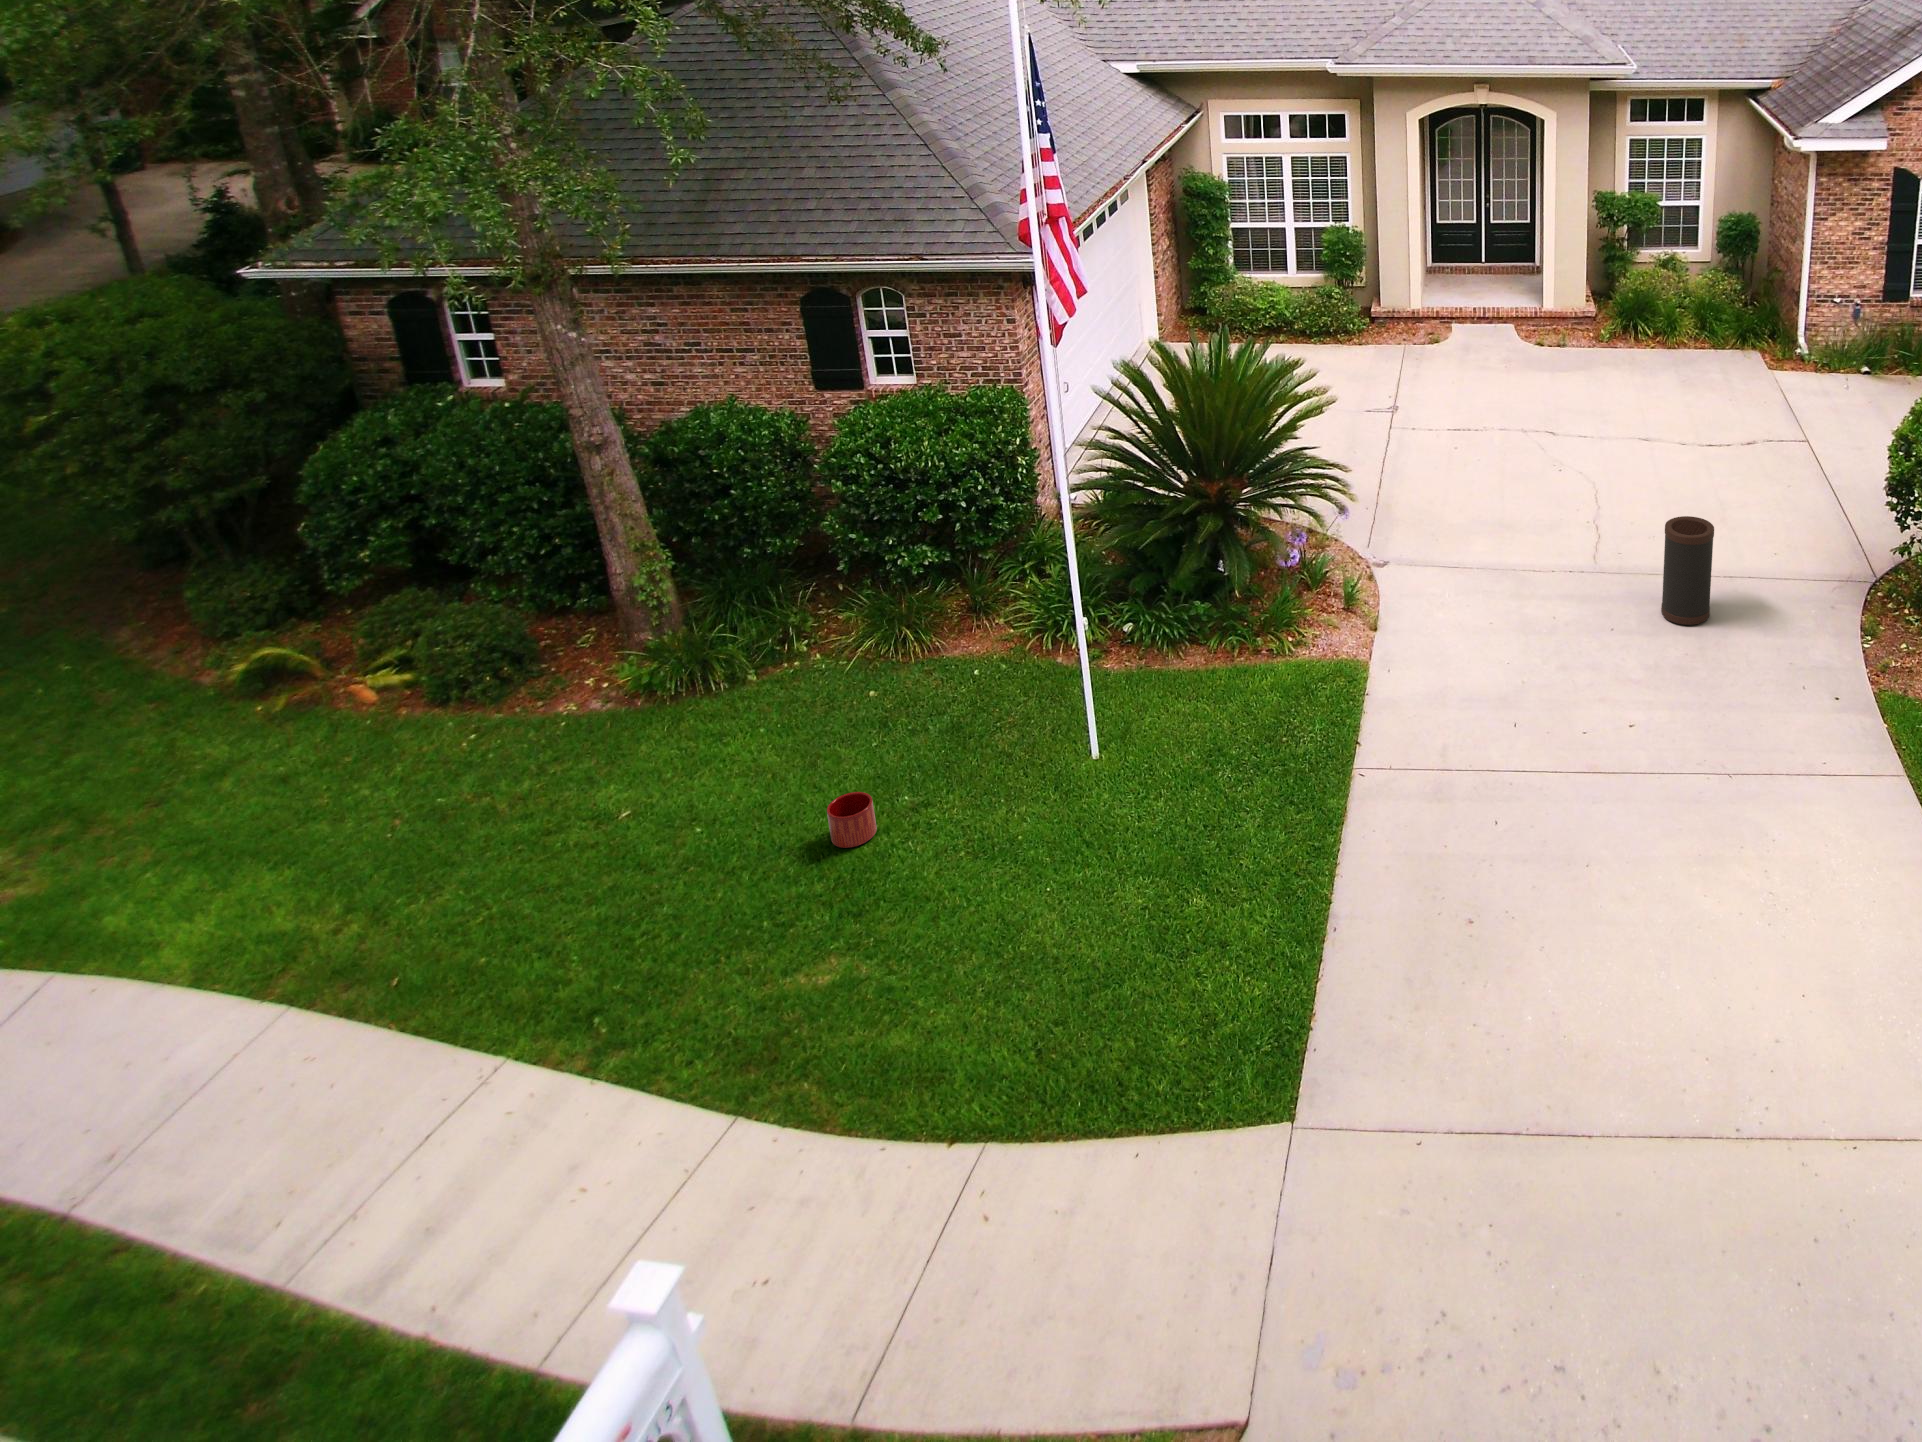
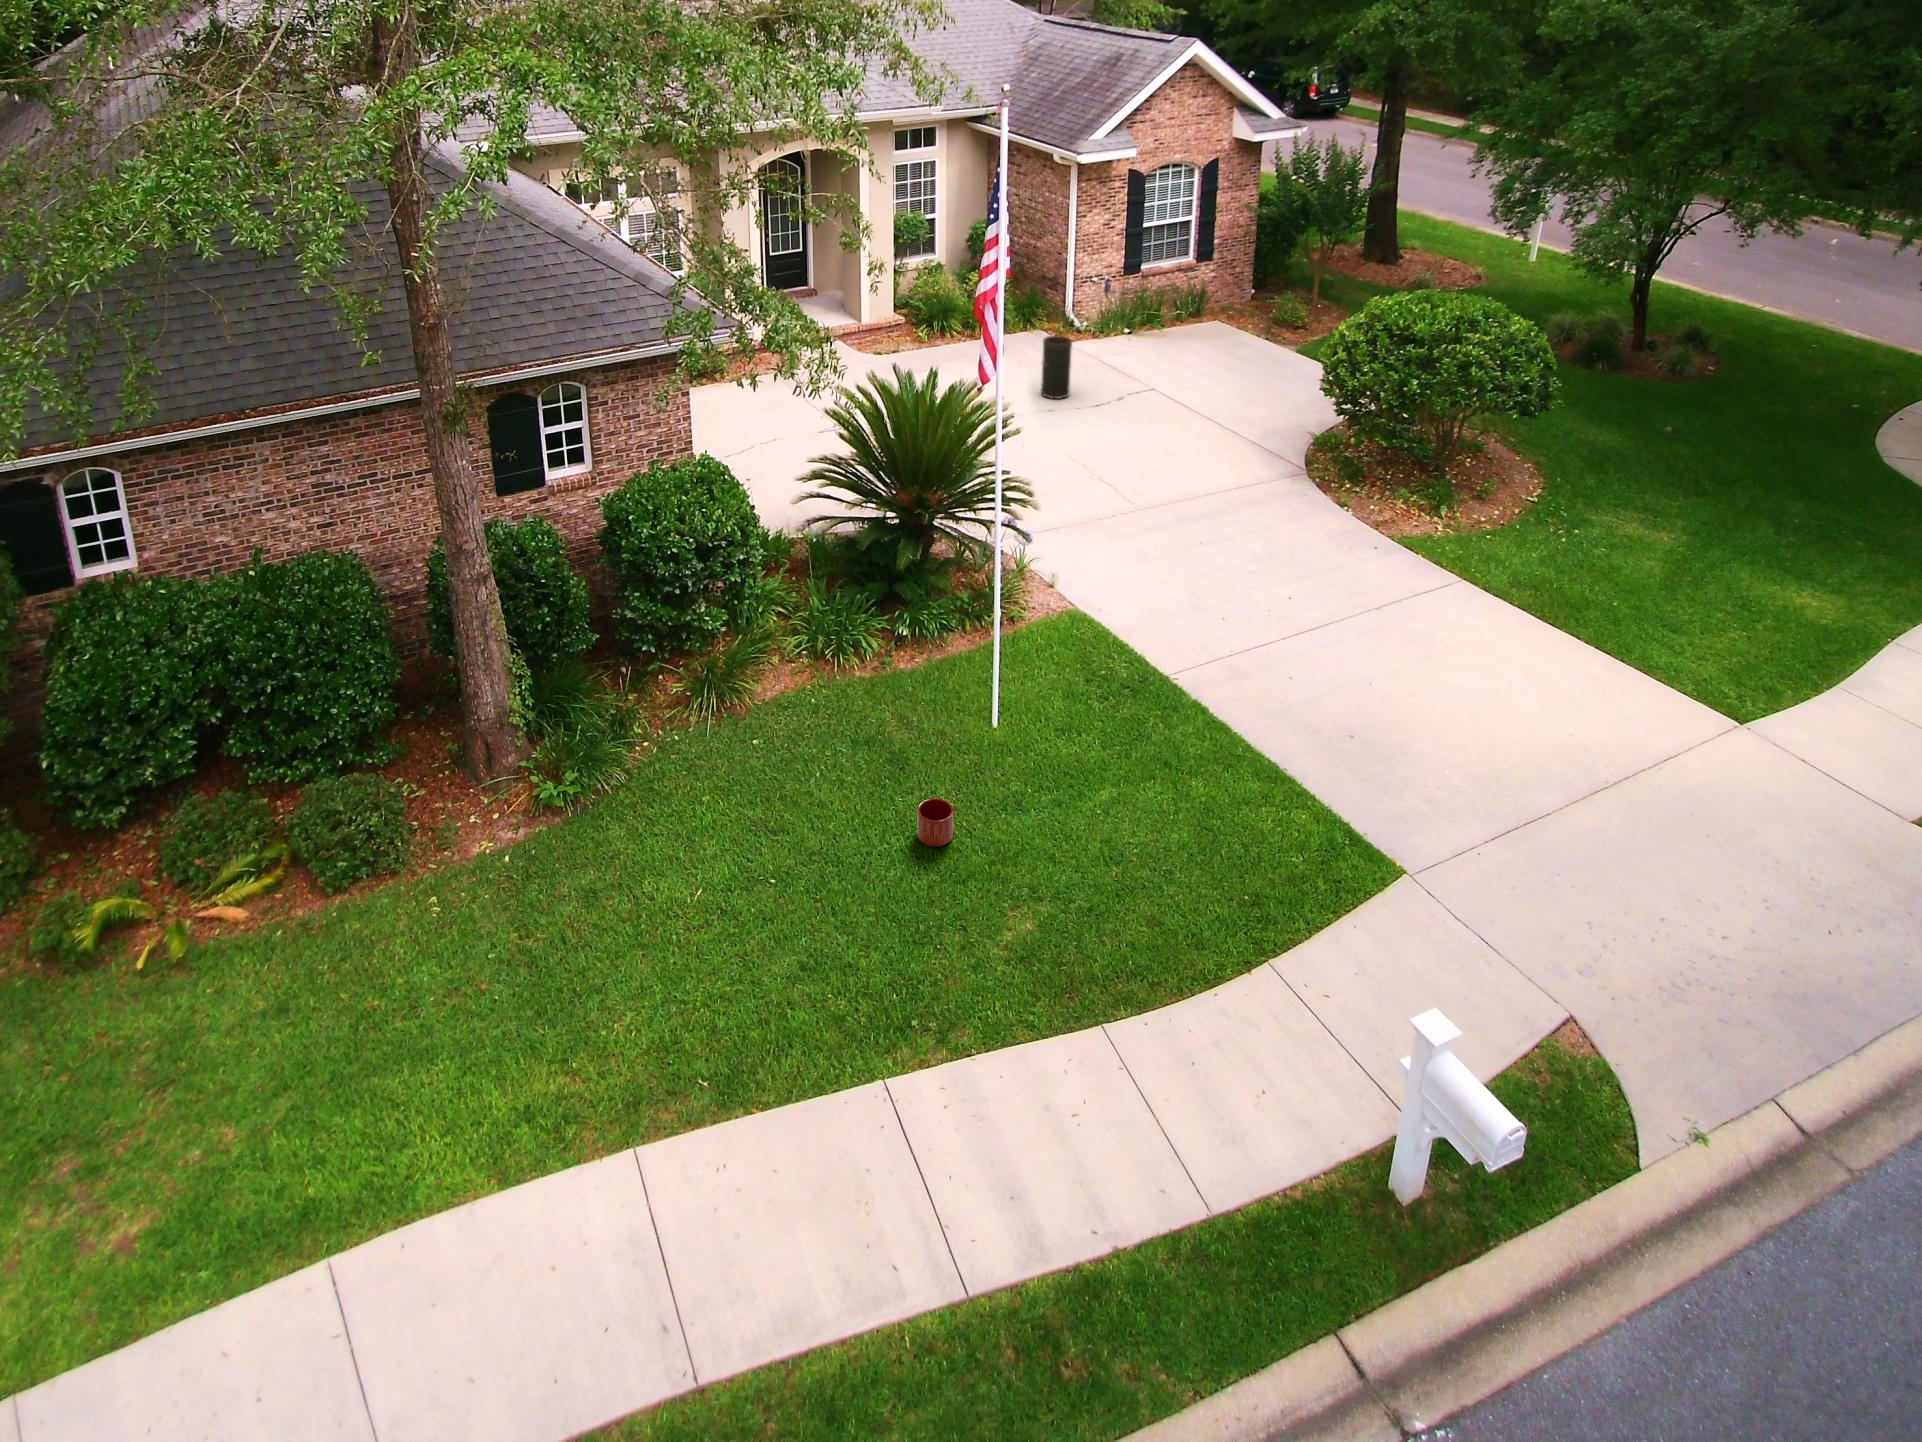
trash can: present [1661,516,1714,625] -> present [1041,336,1072,399]

